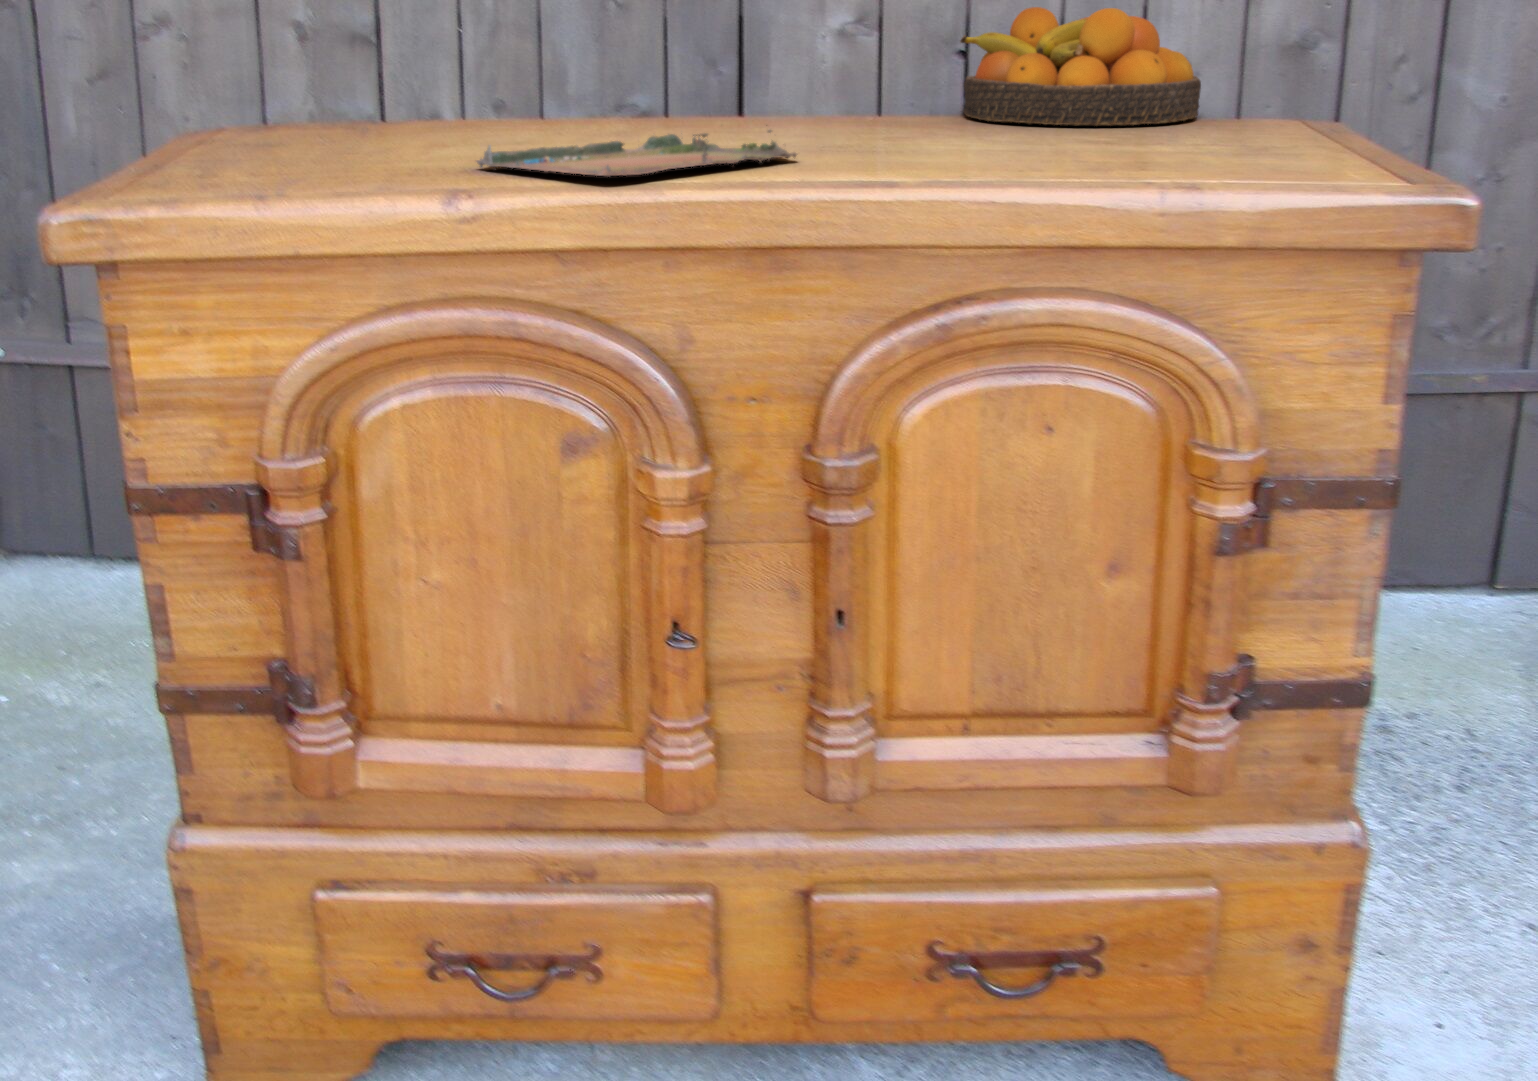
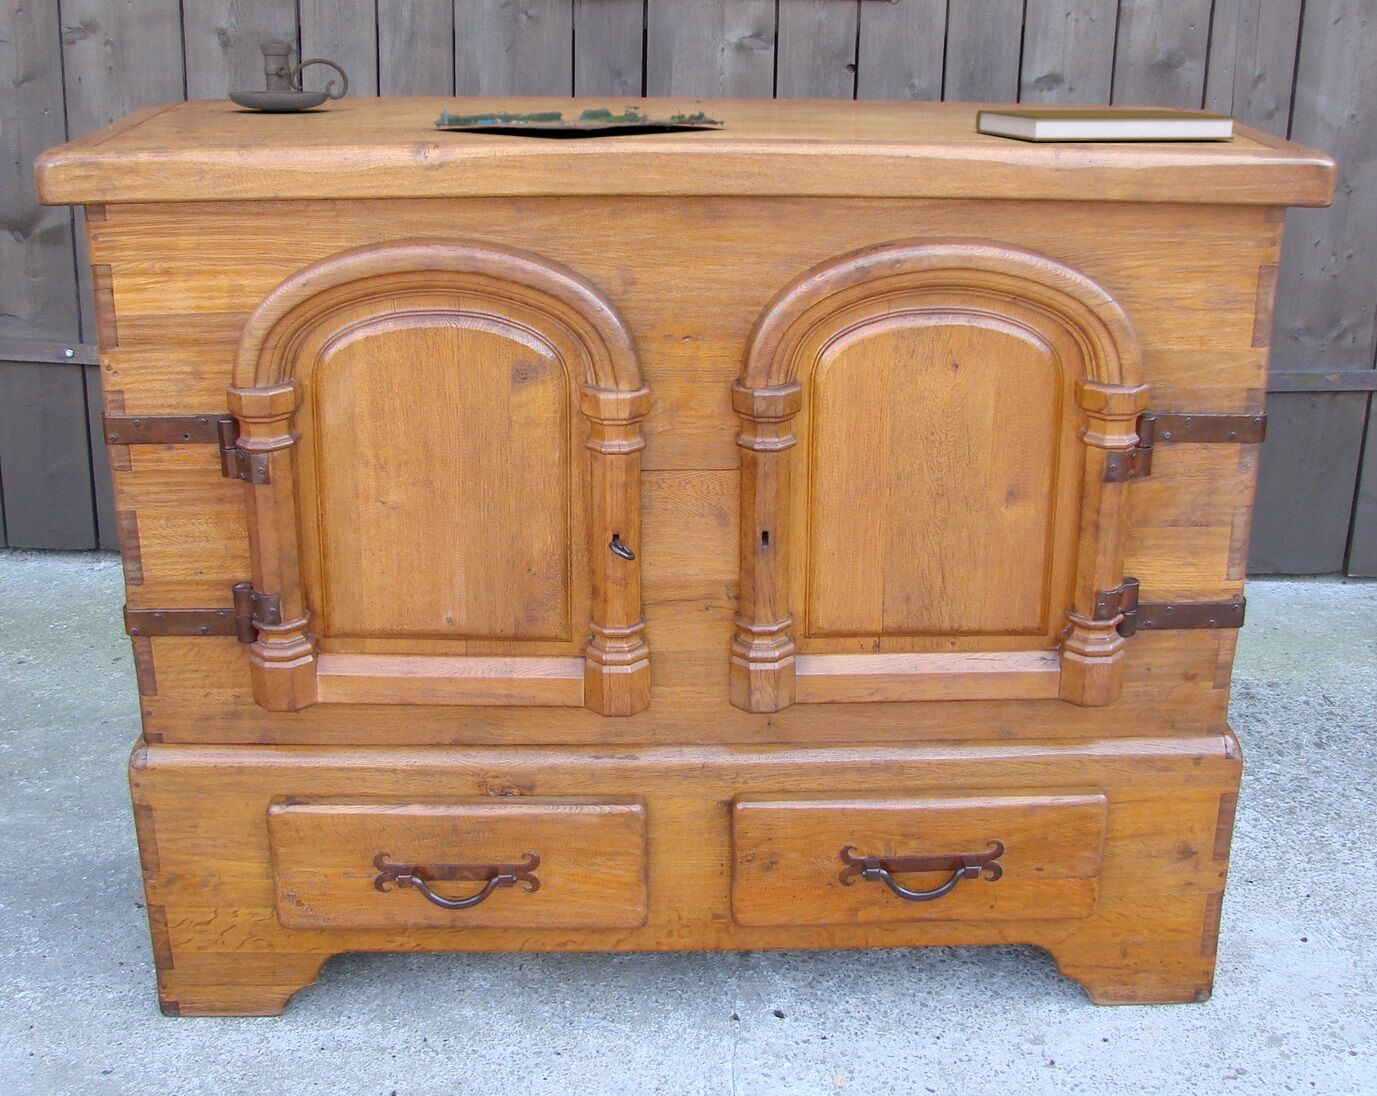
fruit bowl: present [960,7,1201,126] -> none [859,8,1079,114]
candle holder: none [278,61,407,134] -> present [229,44,348,111]
book: none [1076,135,1369,184] -> present [976,110,1237,141]

